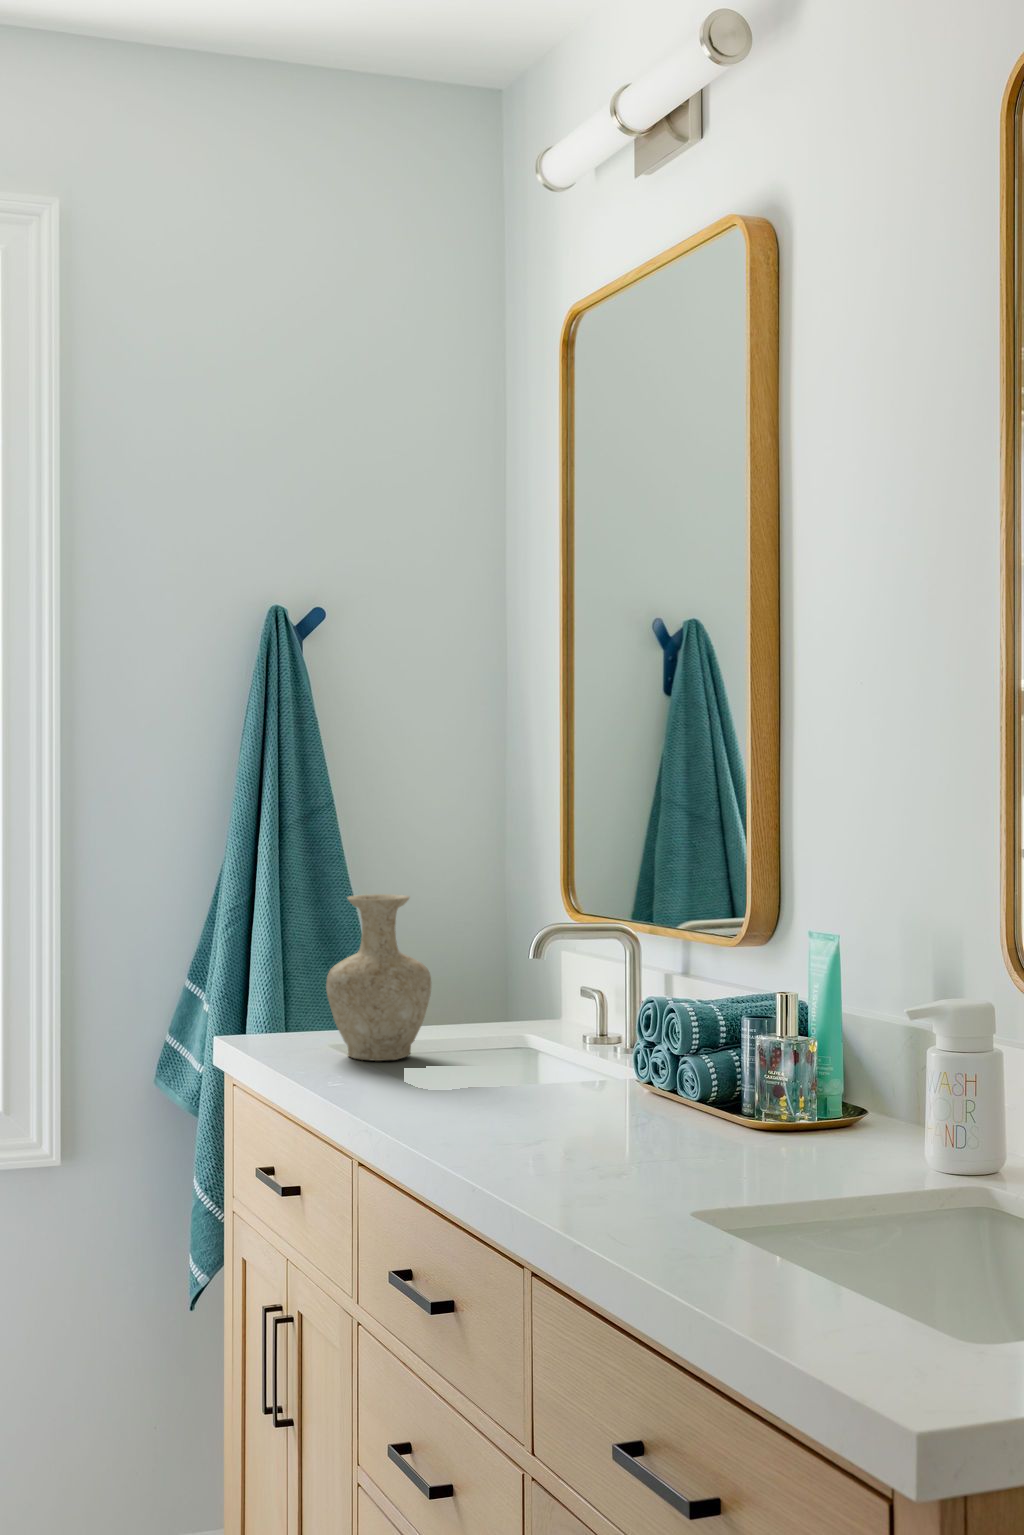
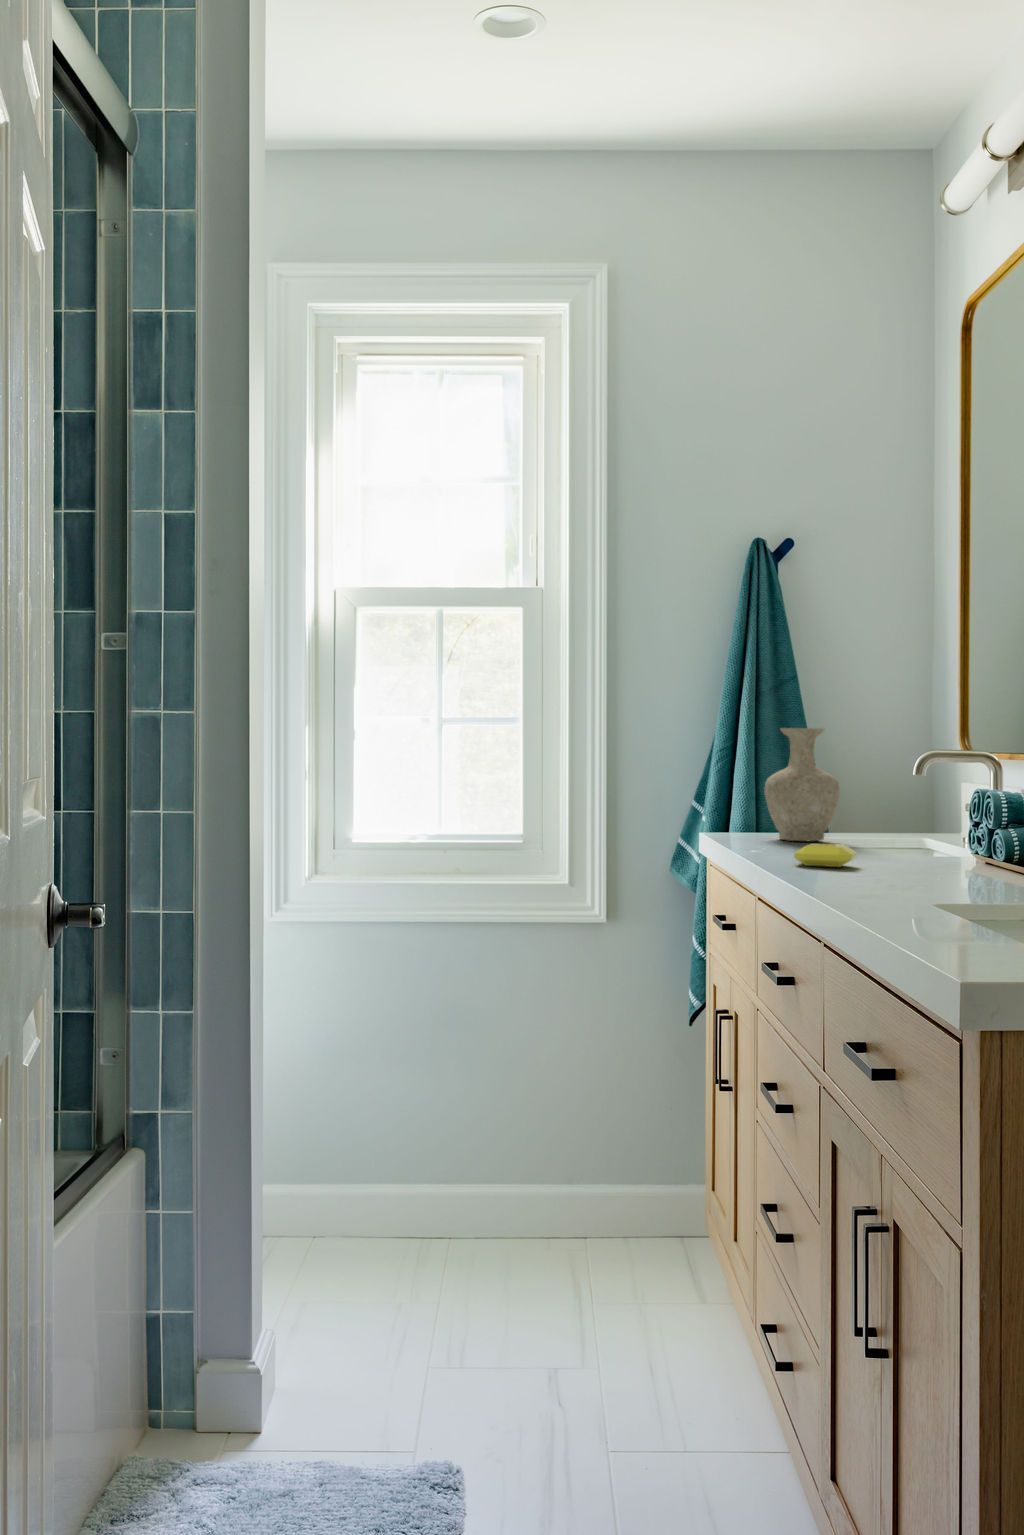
soap bar: none [445,1100,528,1140] -> present [794,844,857,867]

